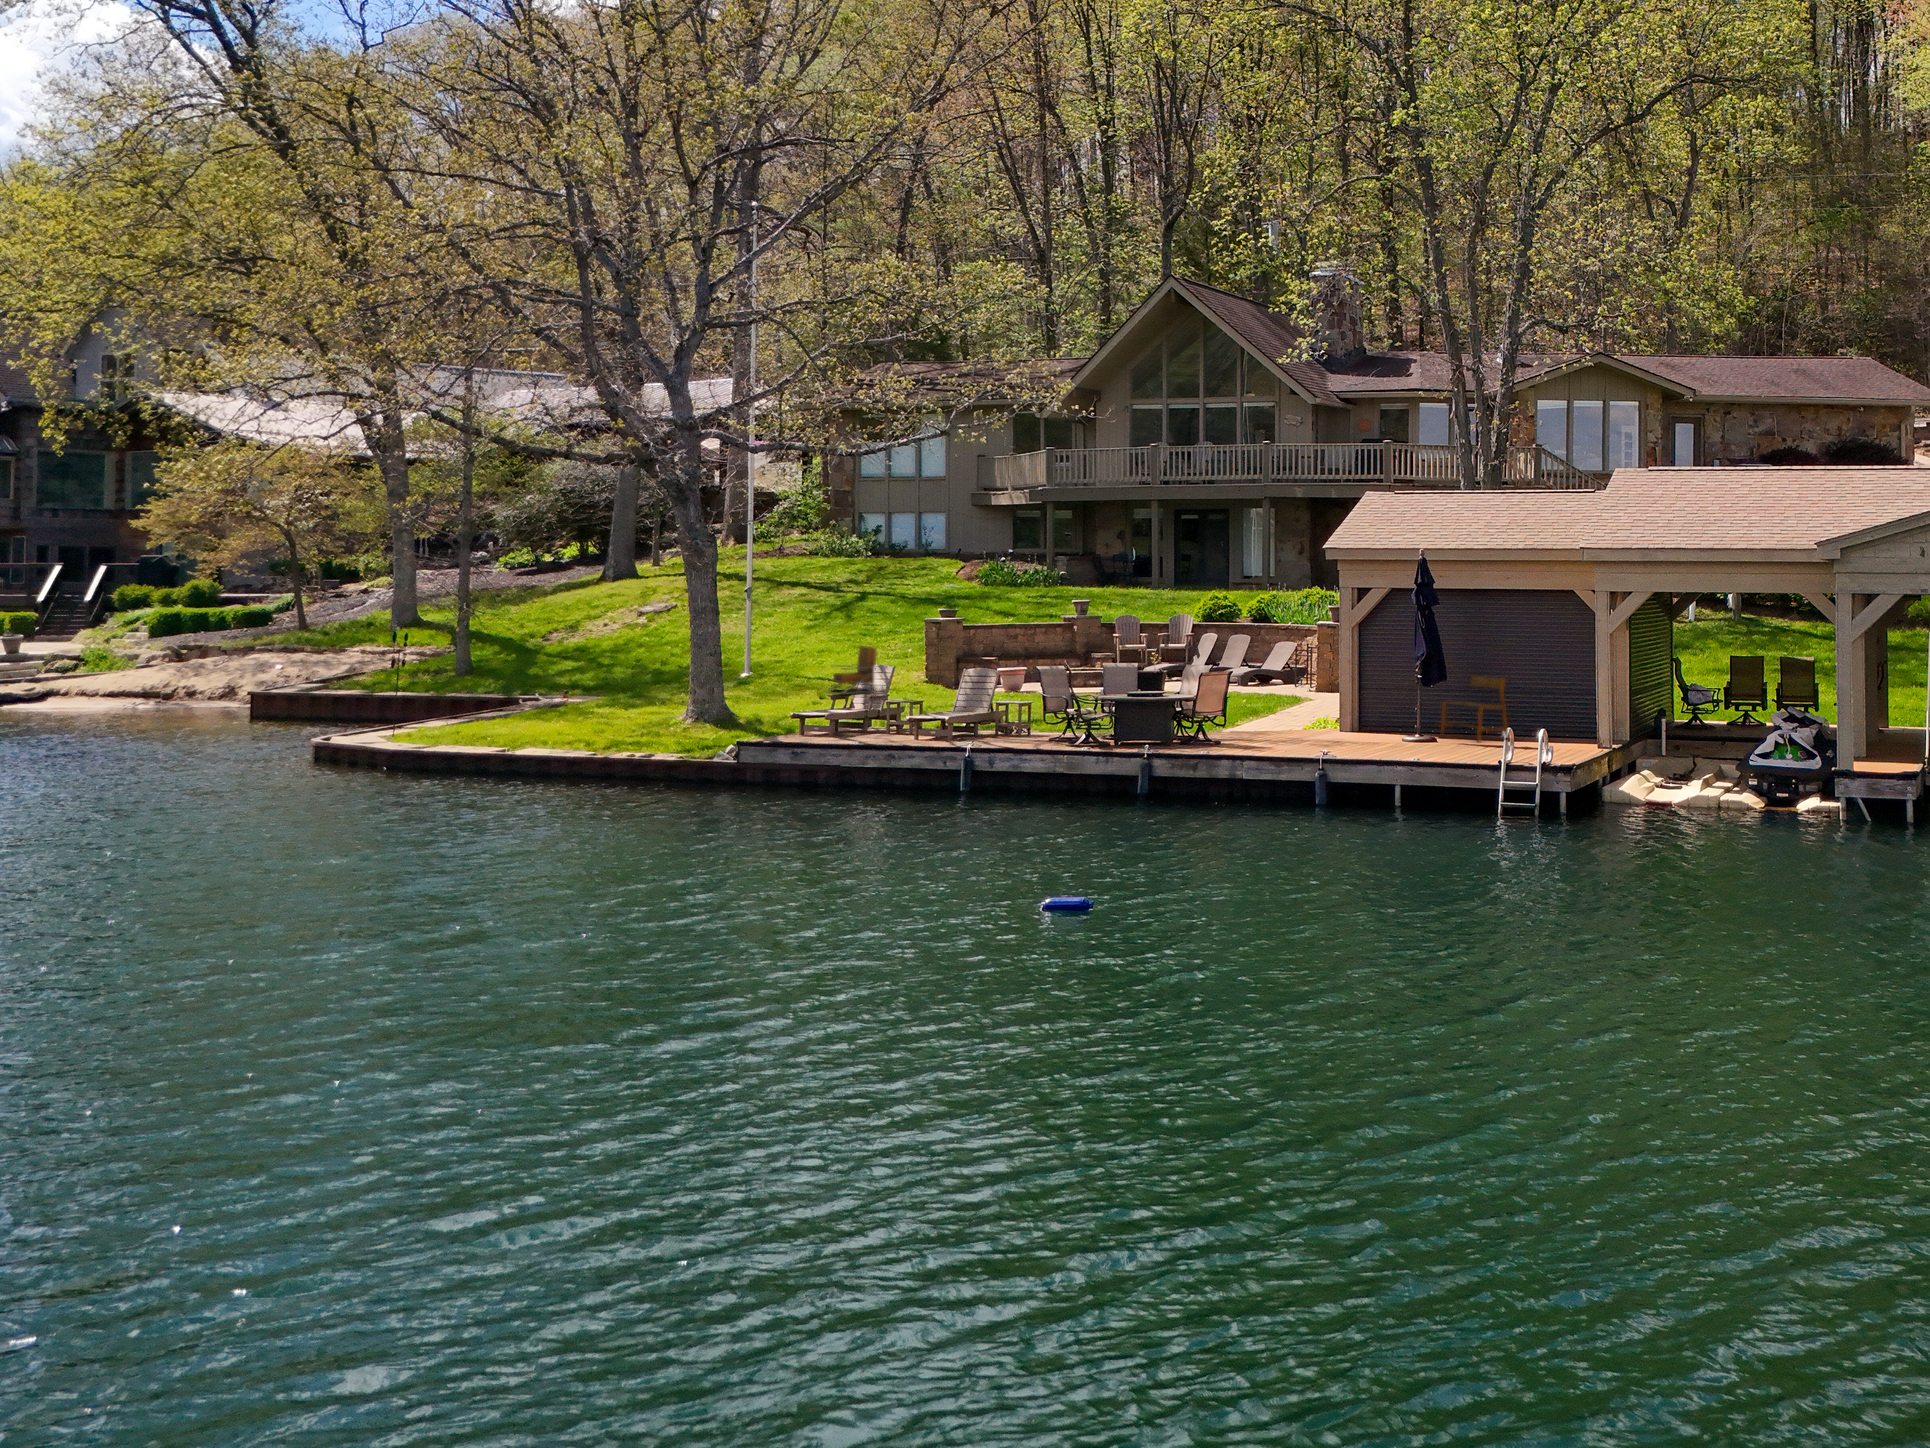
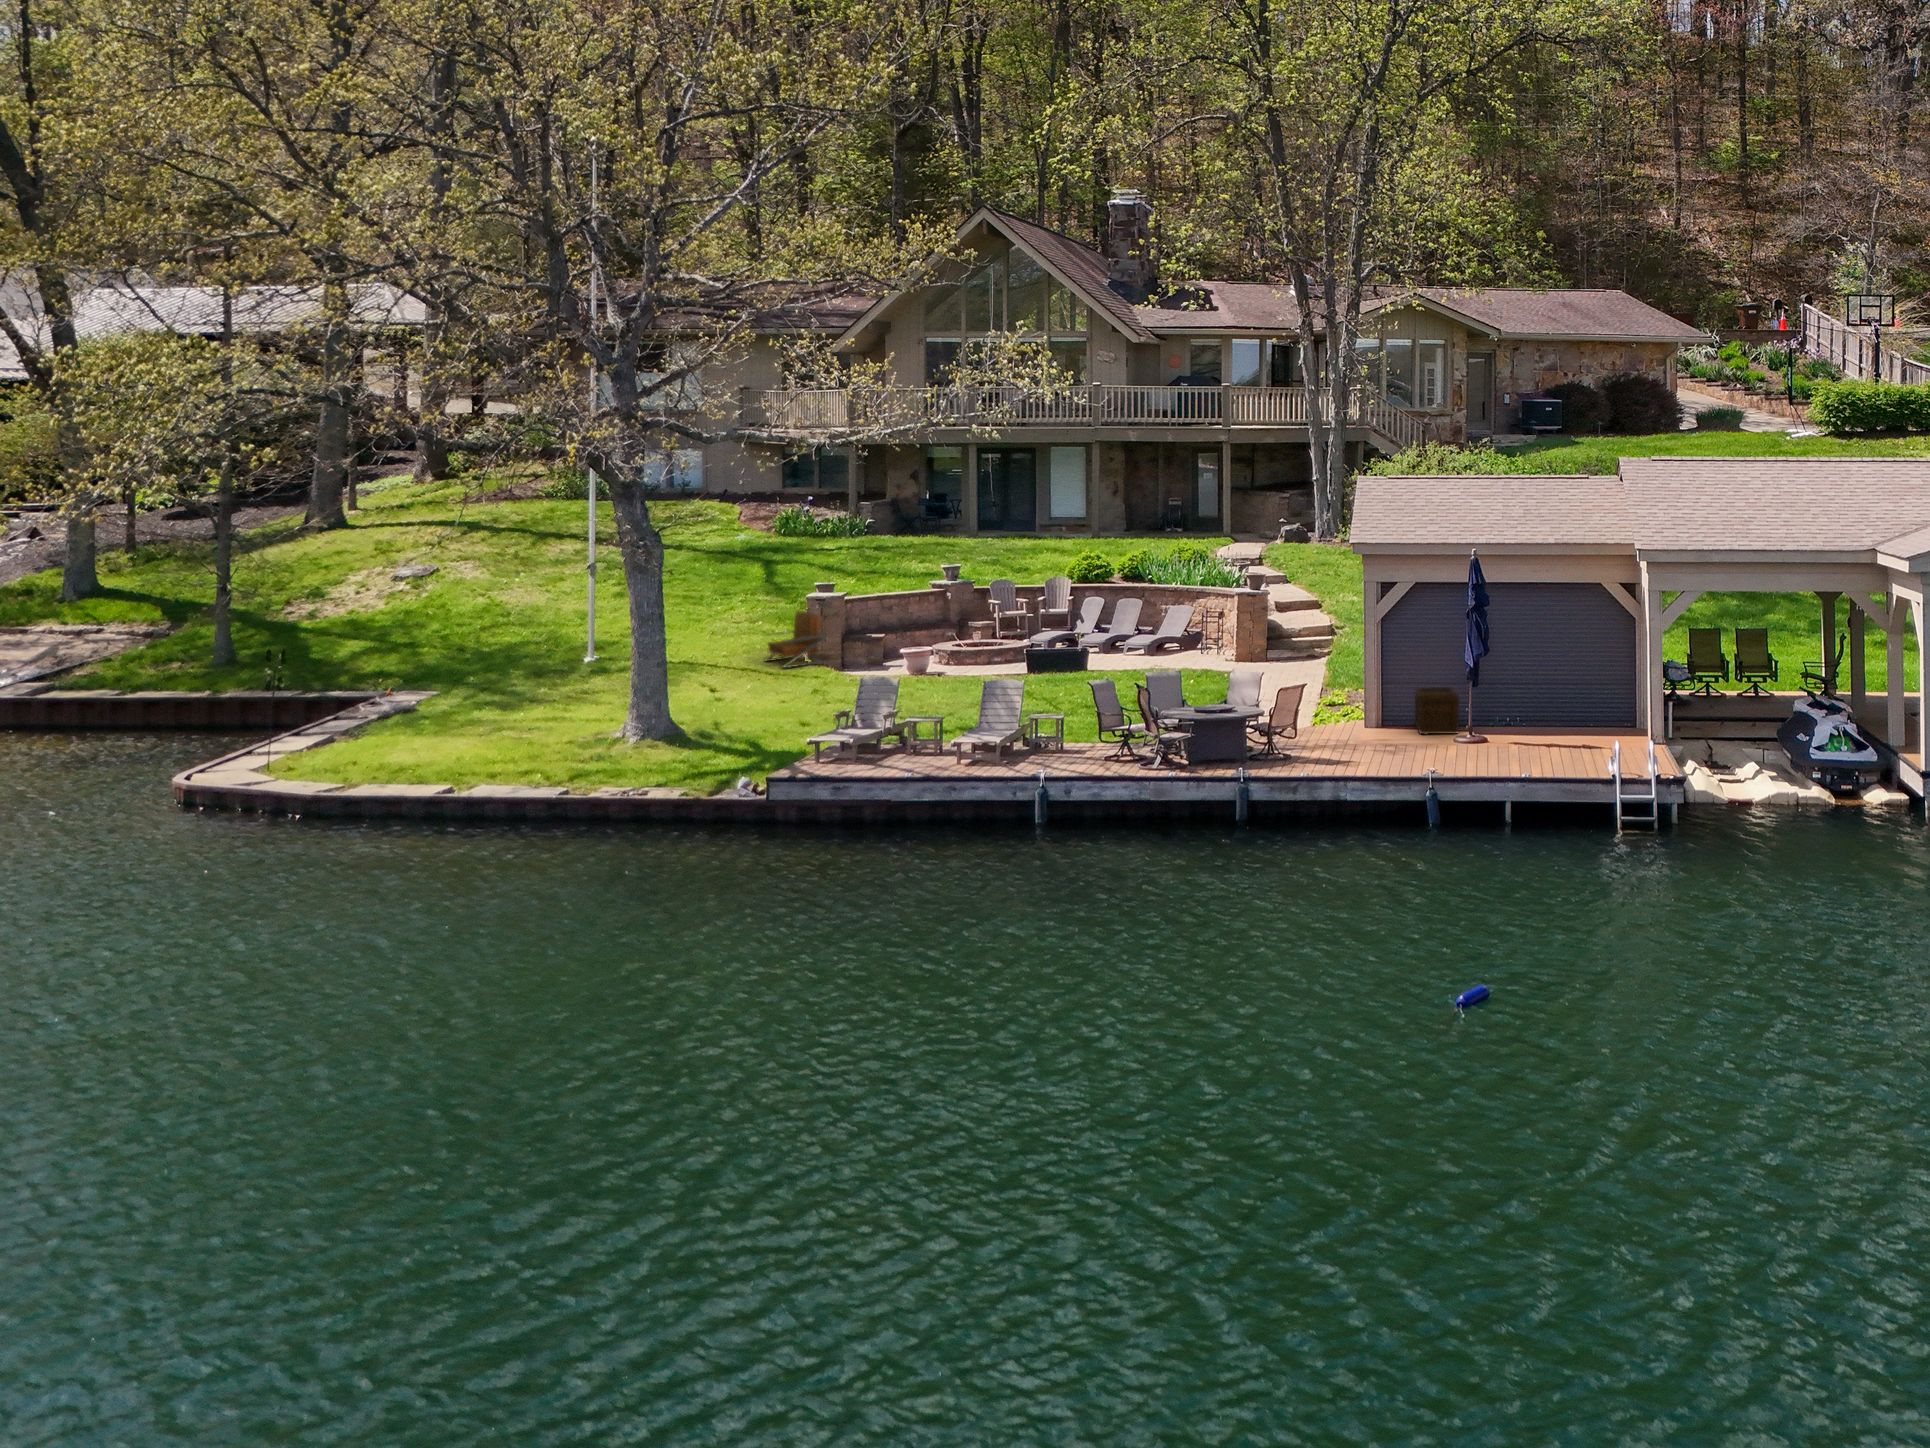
bench: present [1441,676,1508,741] -> none [1501,665,1575,740]
wooden crate: none [1353,695,1397,737] -> present [1415,687,1459,734]

